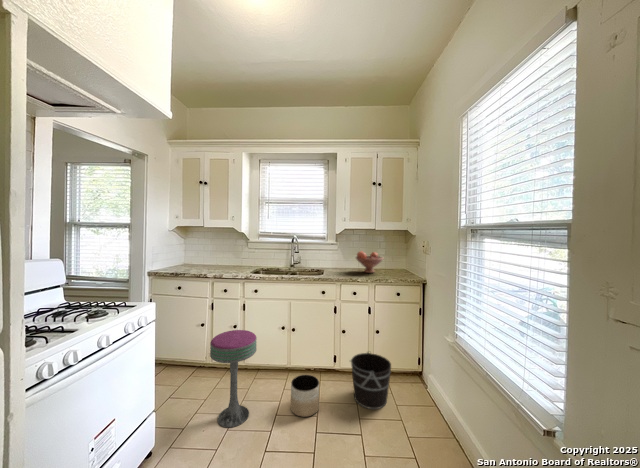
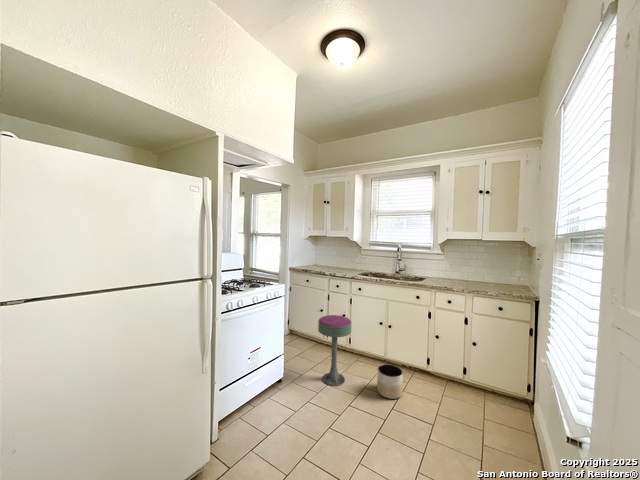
fruit bowl: present [356,251,383,273] -> none [458,262,493,285]
bucket: present [351,352,391,409] -> none [436,361,482,417]

